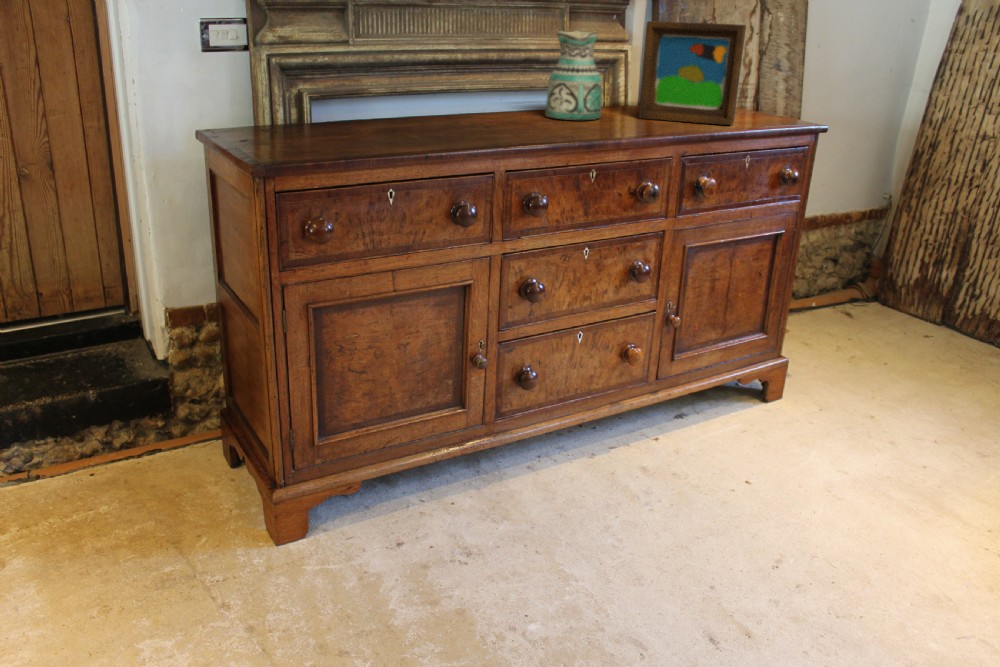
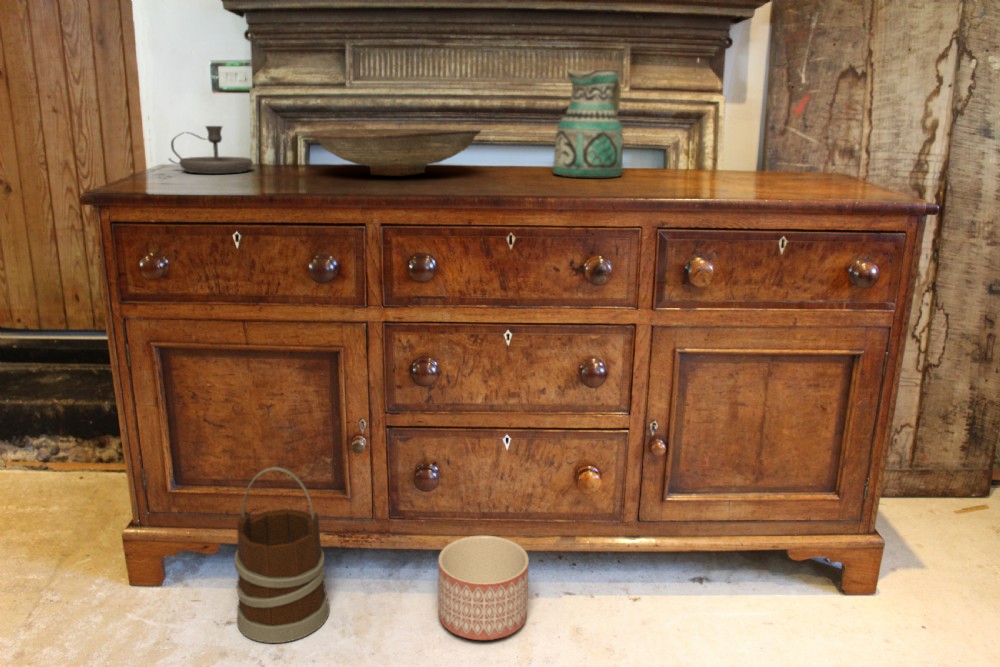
picture frame: present [639,21,746,125] -> none [669,52,803,191]
decorative bowl: none [371,83,517,129] -> present [311,129,481,176]
candlestick: none [231,90,311,138] -> present [169,126,253,174]
wooden bucket: none [409,386,484,529] -> present [234,467,329,643]
planter: none [552,409,623,484] -> present [438,535,529,640]

